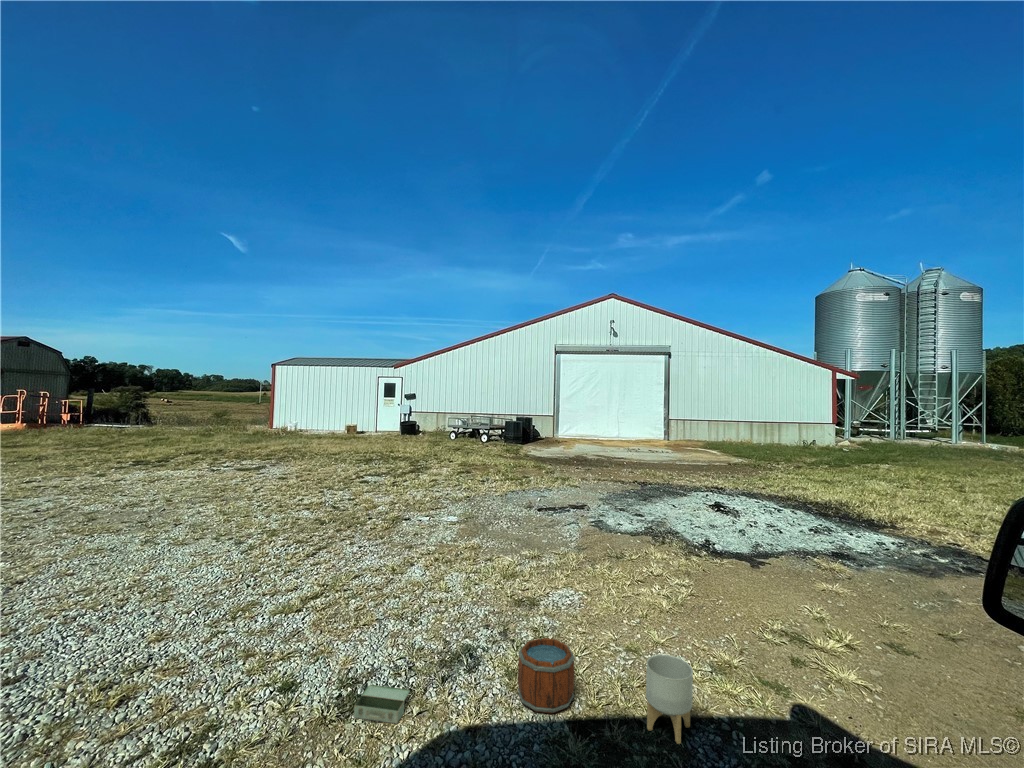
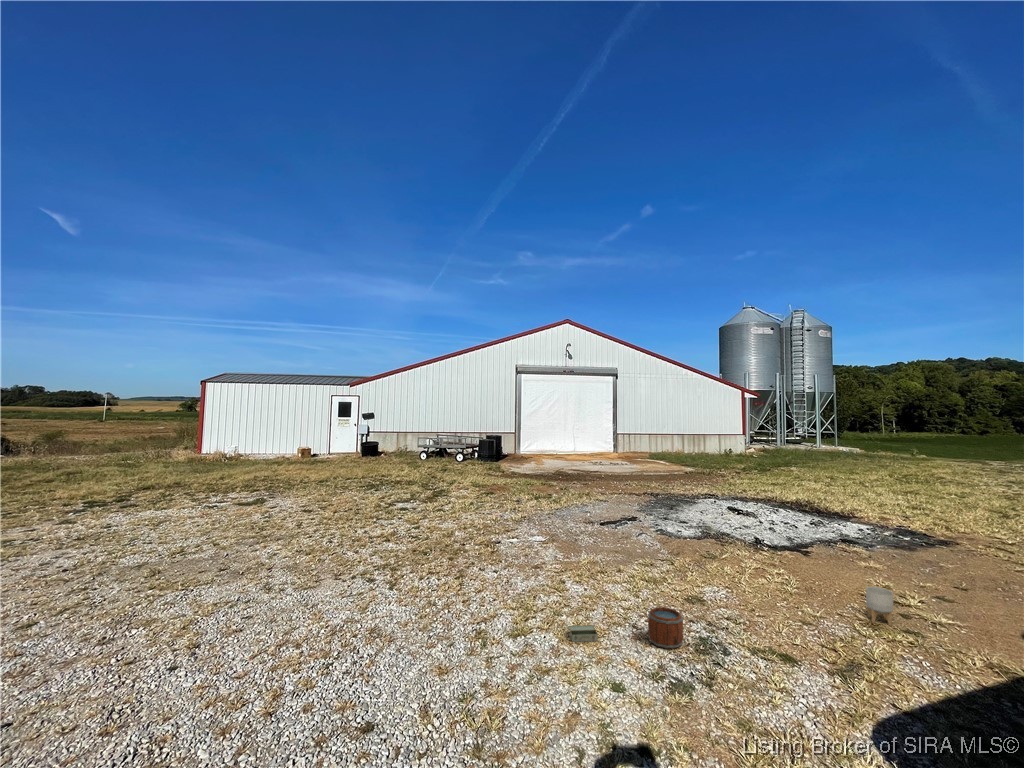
bucket: present [518,638,575,713] -> present [648,607,683,649]
toolbox: present [354,685,410,723] -> present [569,625,598,642]

